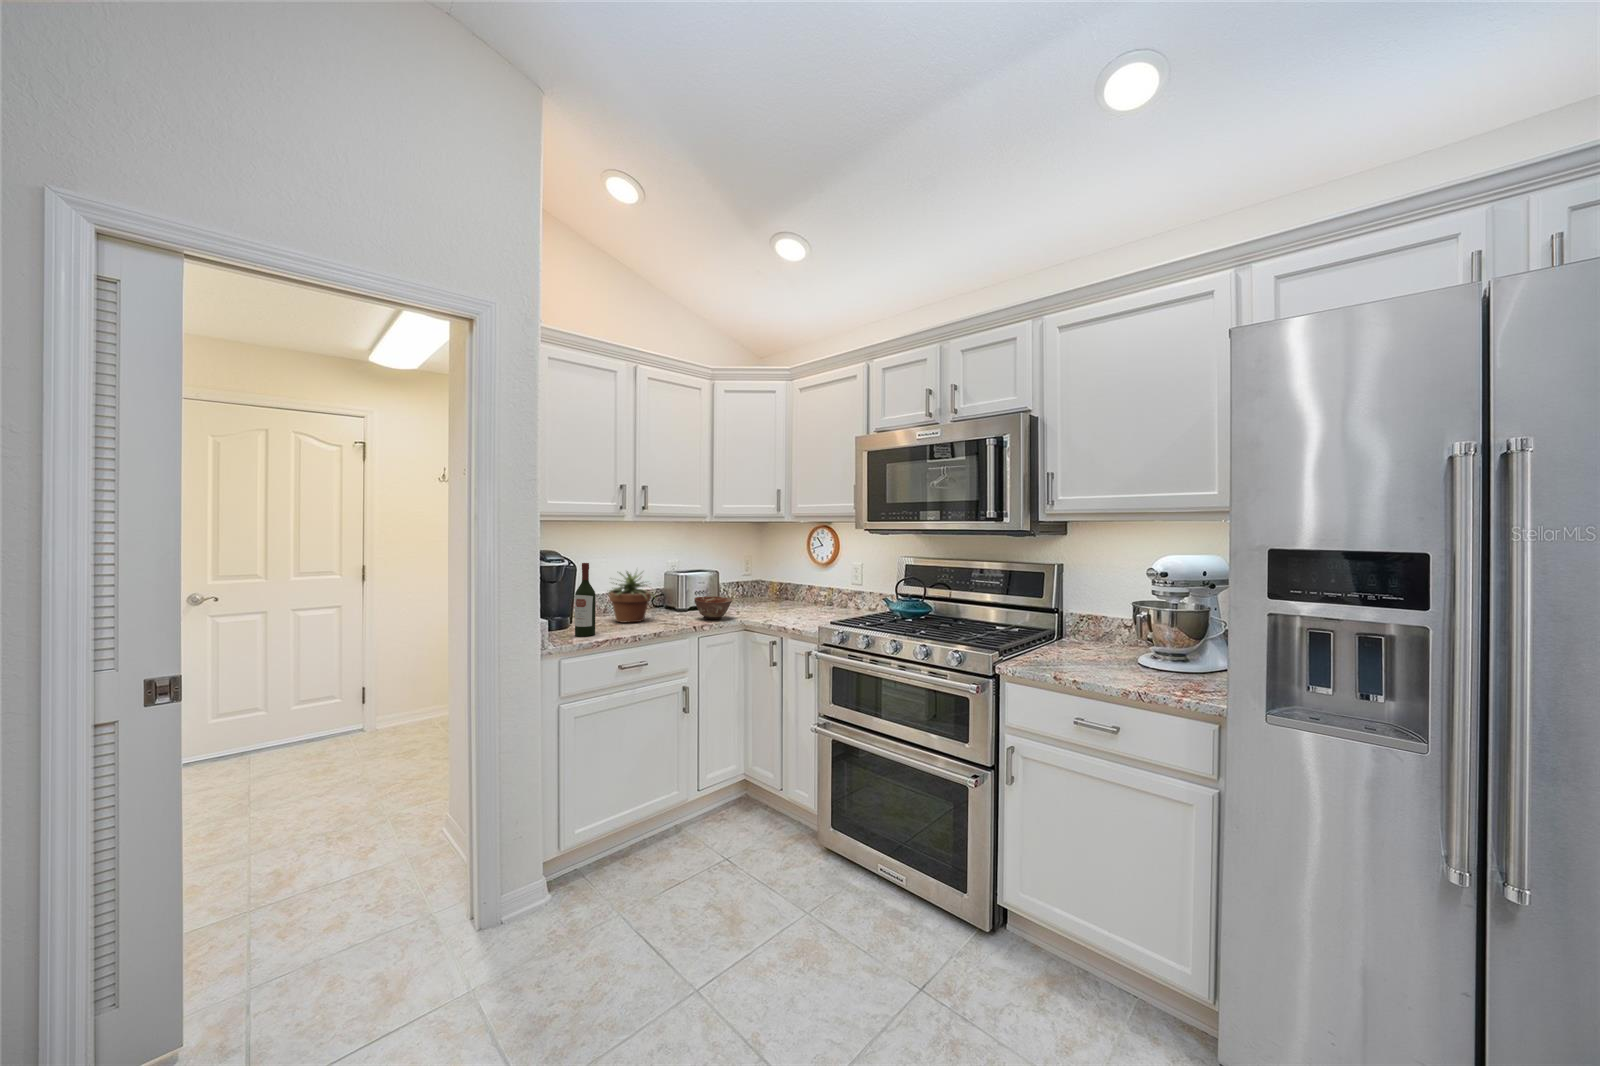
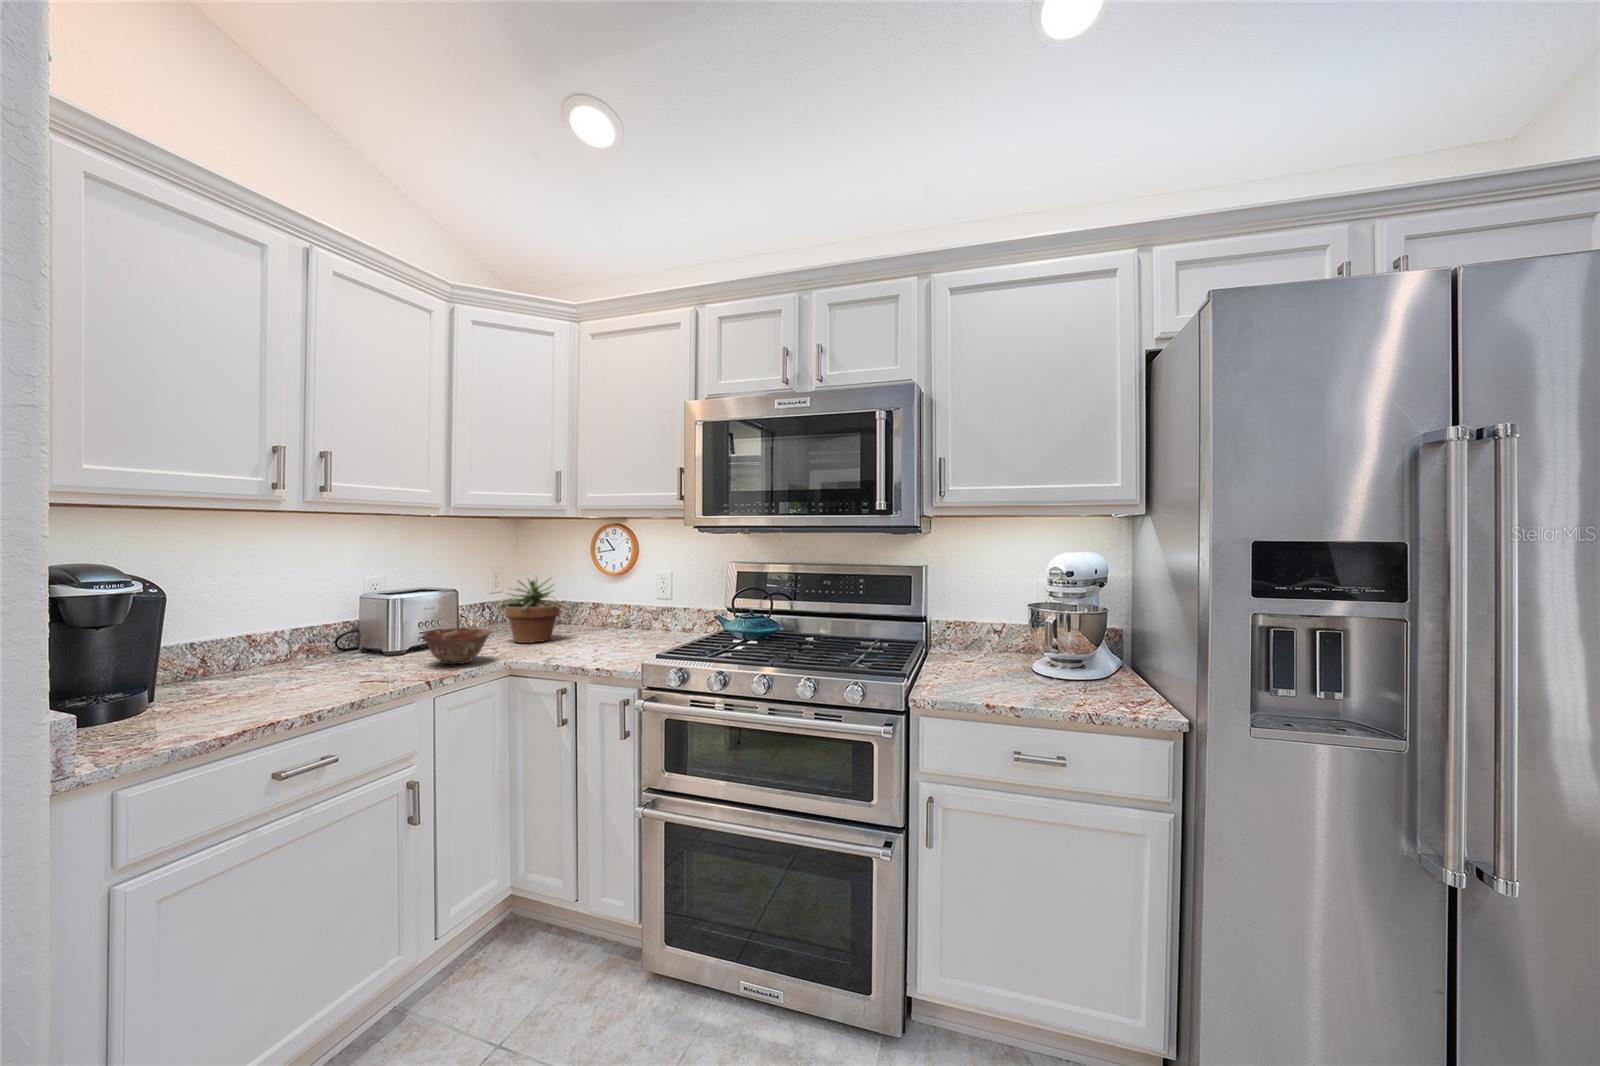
wine bottle: present [575,563,596,636] -> none [157,584,212,730]
potted plant: present [608,571,654,622] -> present [499,576,567,643]

